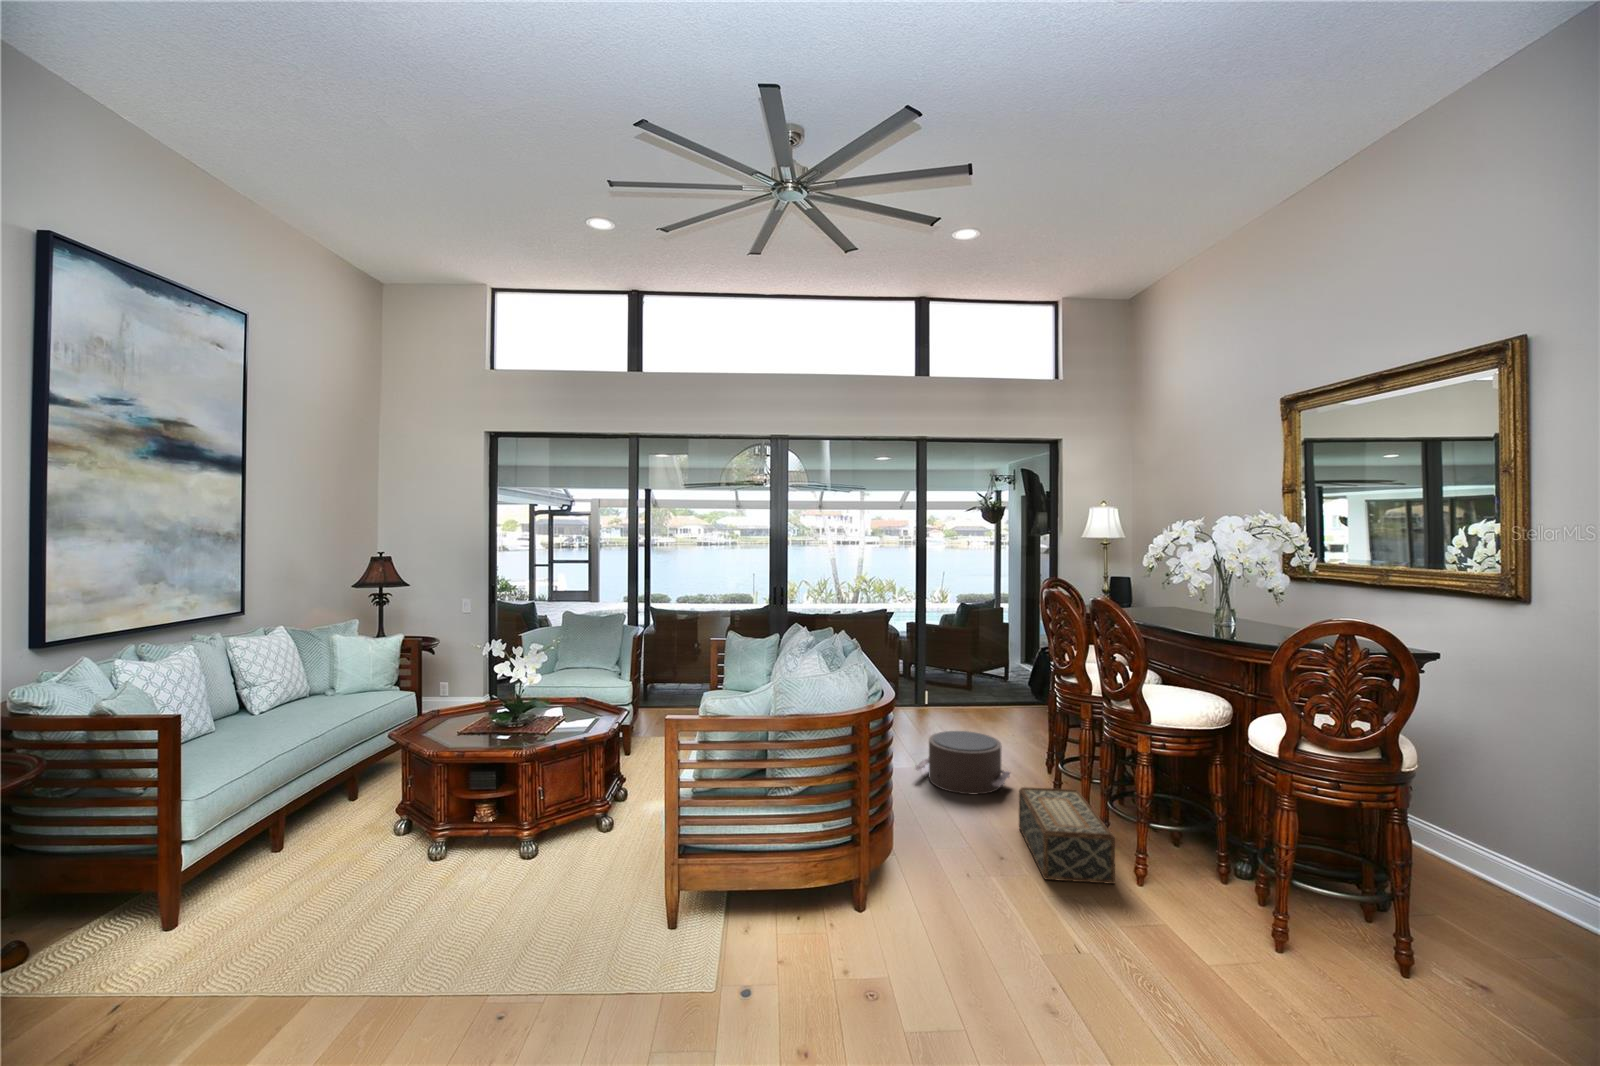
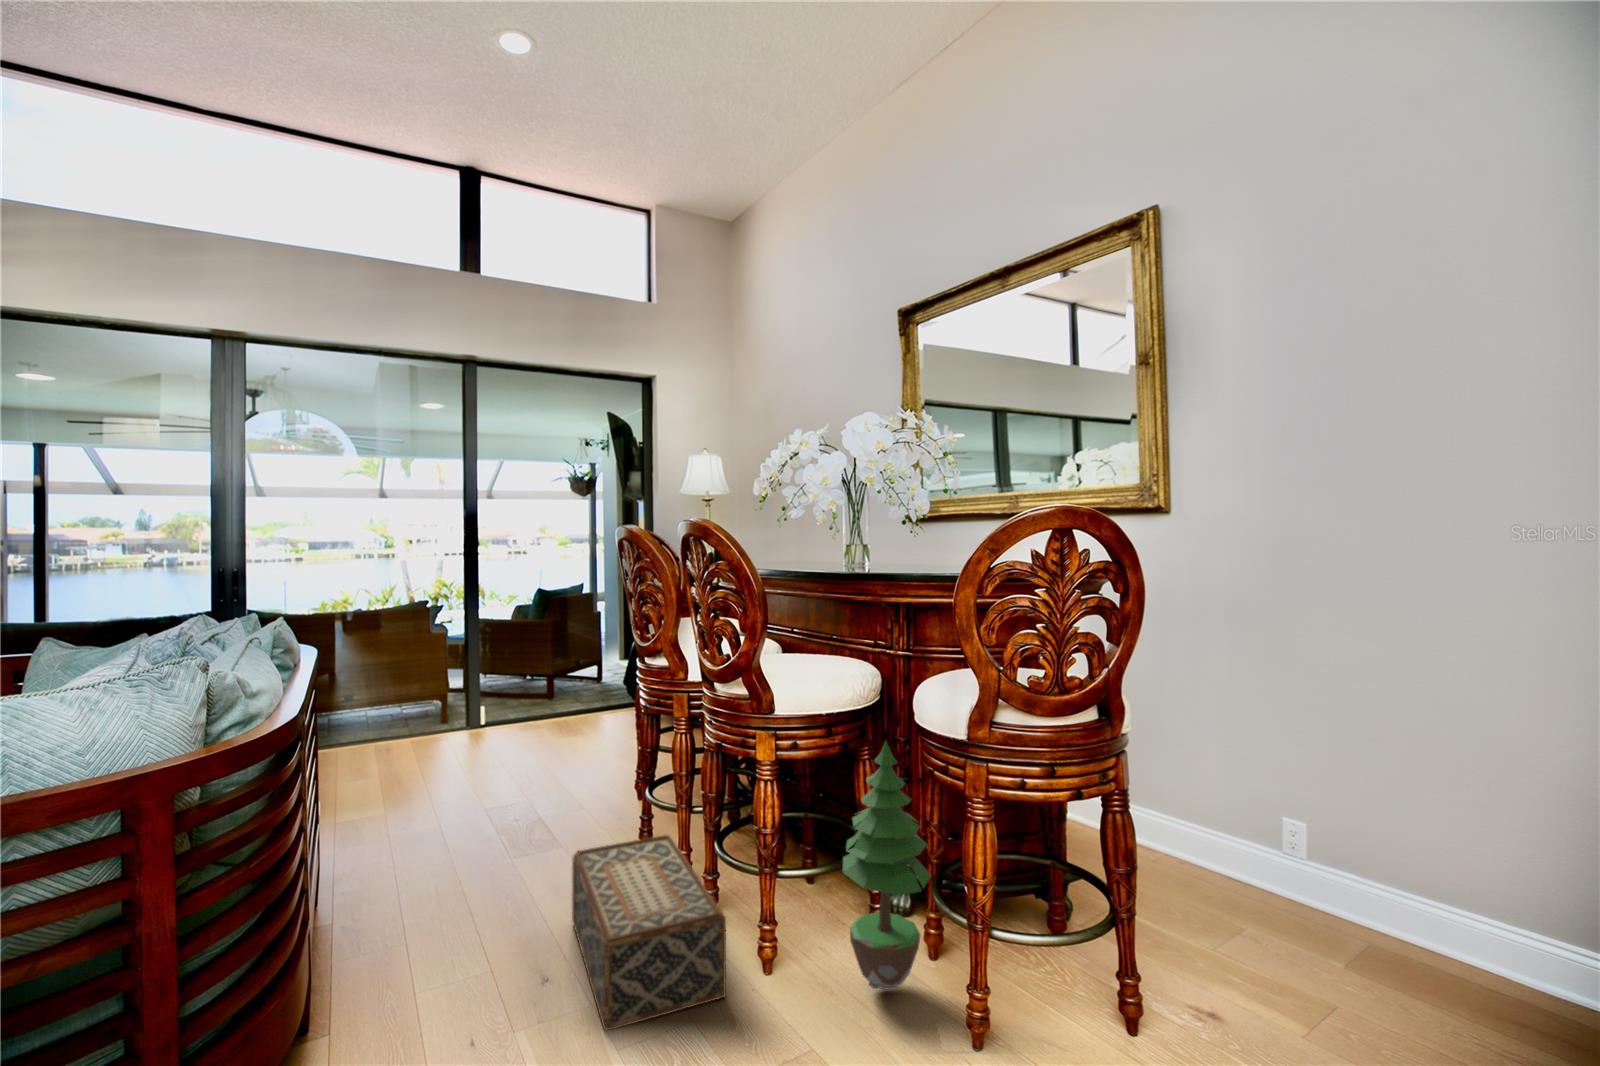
pouf: present [915,731,1010,794] -> none [395,763,572,876]
potted tree: none [1193,751,1259,908] -> present [843,742,931,990]

